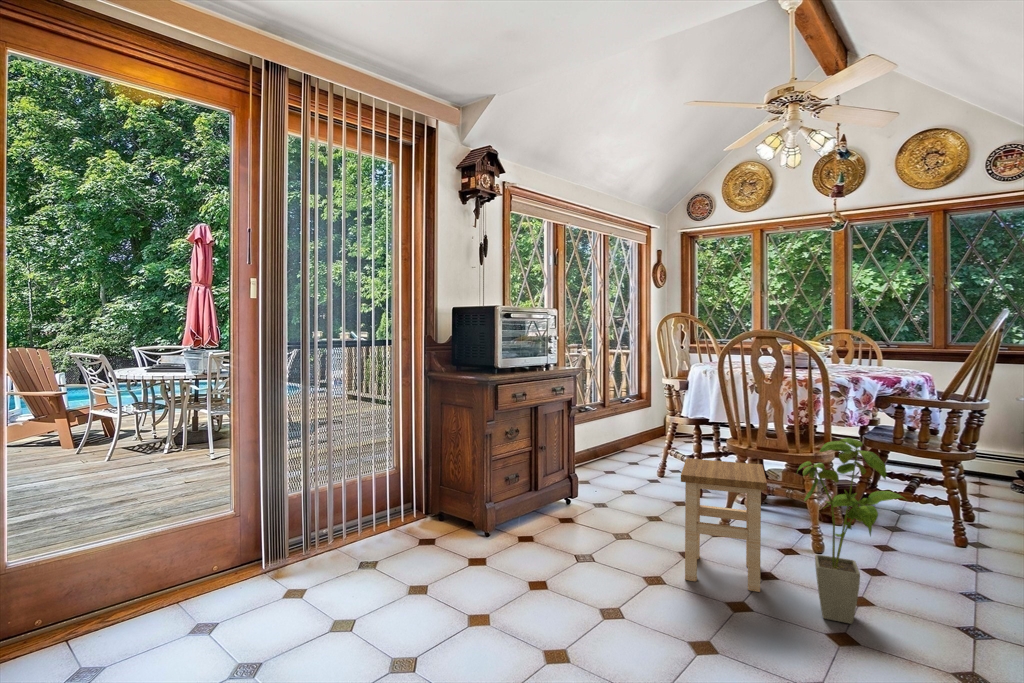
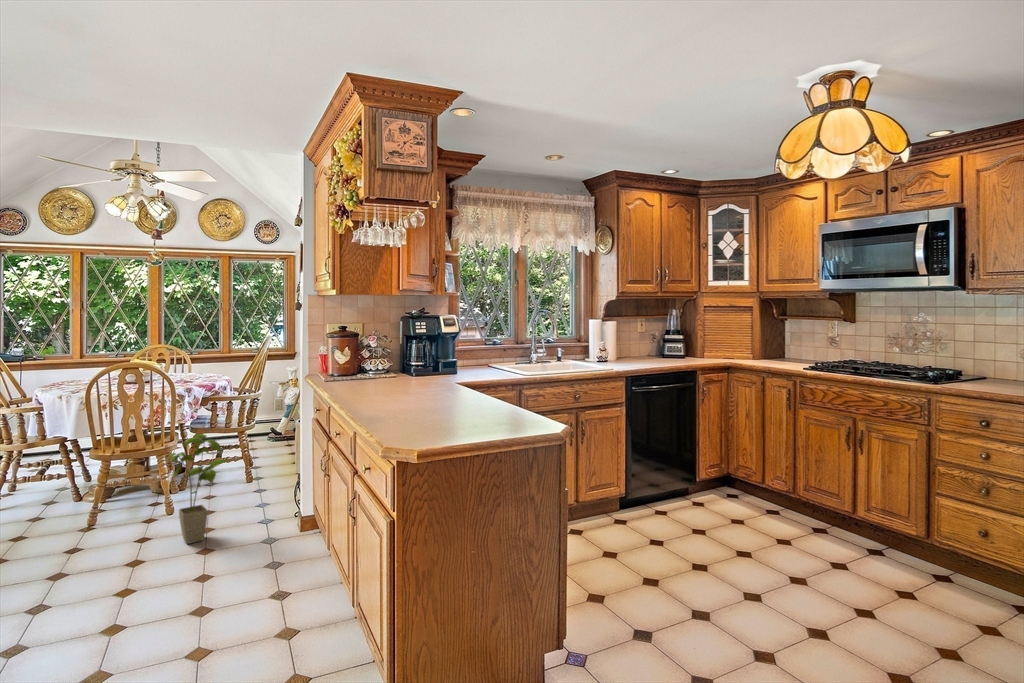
stool: present [681,458,767,592] -> none [67,463,145,563]

